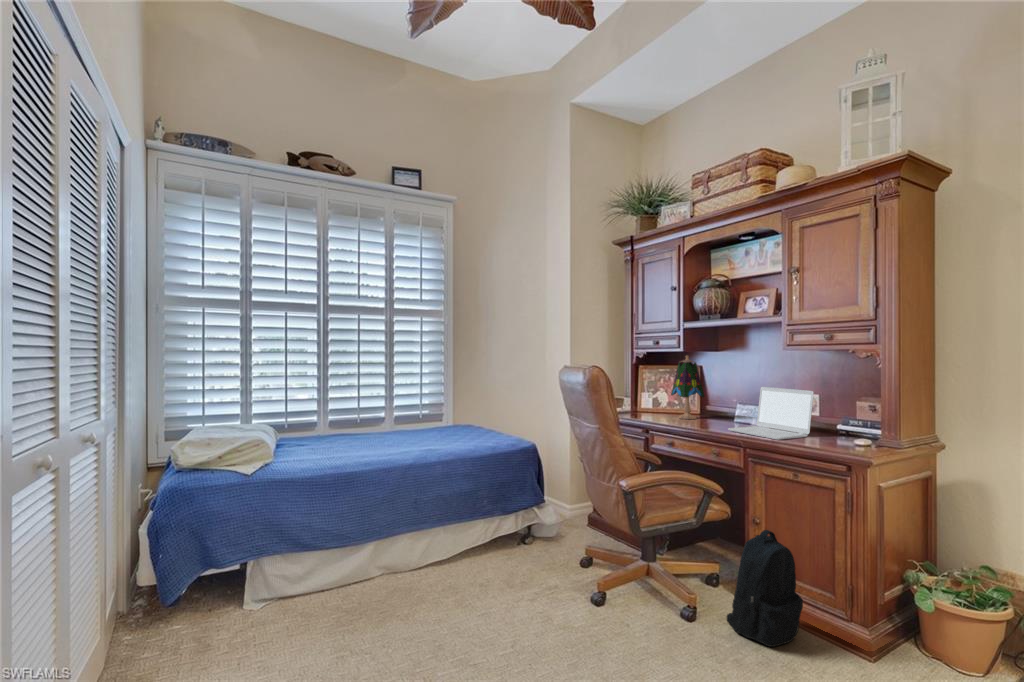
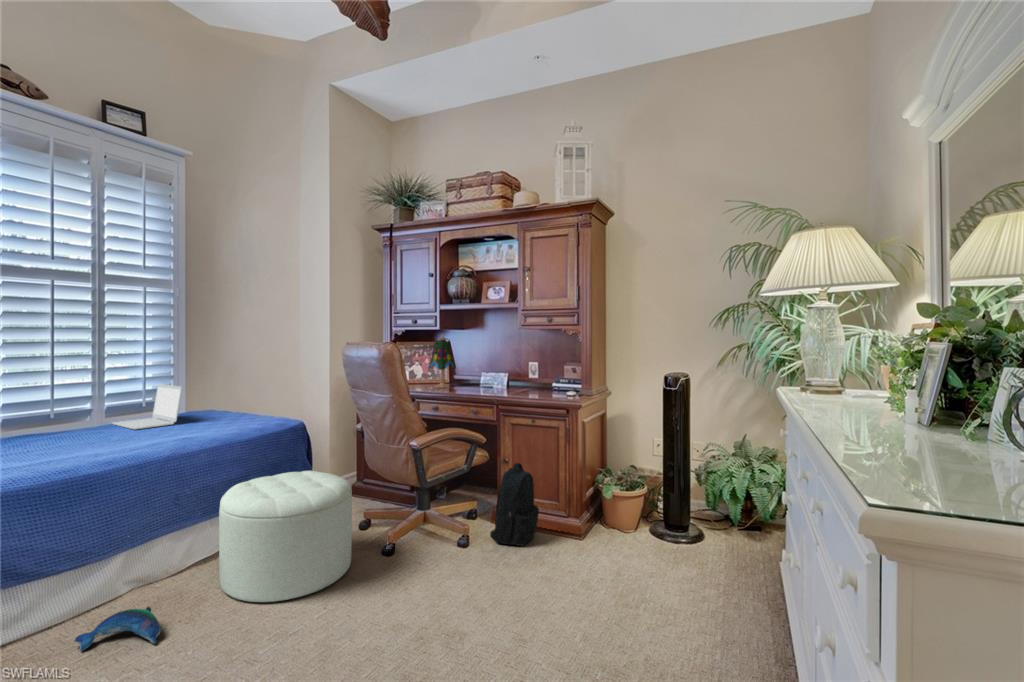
laptop: present [728,387,814,440] -> present [112,384,182,430]
ottoman: none [435,495,556,631] -> present [219,471,352,603]
plush toy: none [320,599,374,638] -> present [75,607,161,651]

